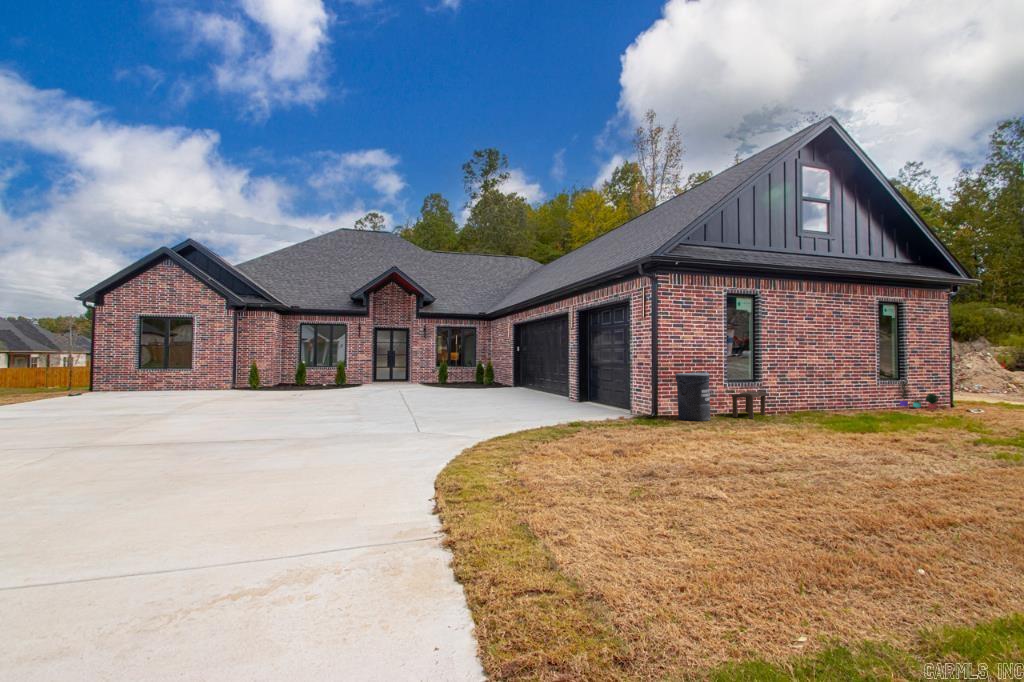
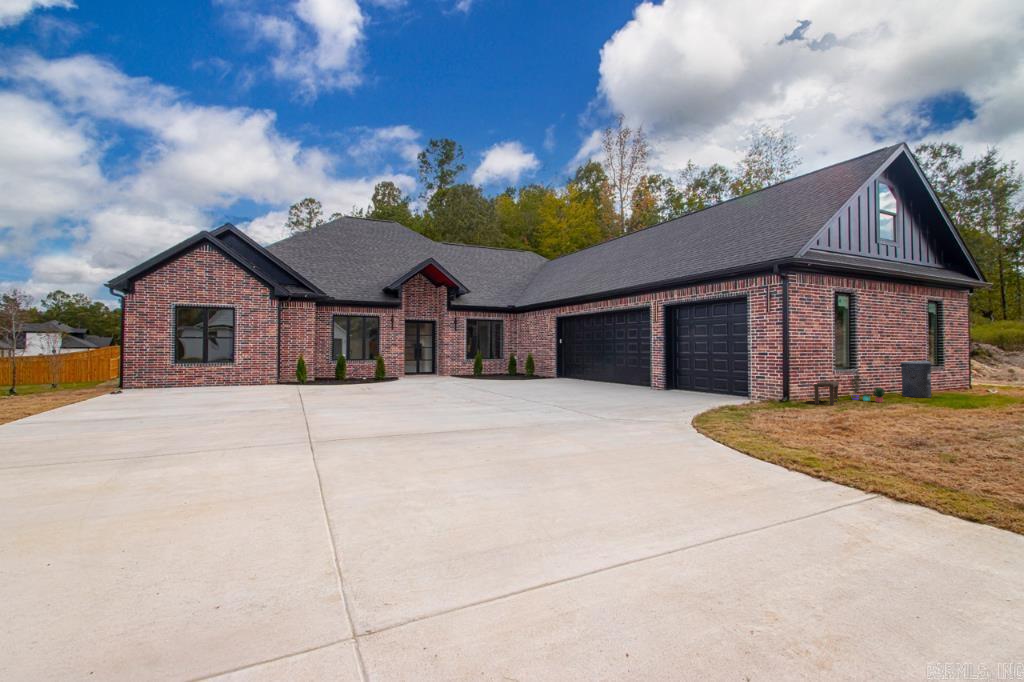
trash can: present [675,371,710,421] -> present [900,360,931,398]
potted plant: present [899,381,939,409] -> present [851,375,885,402]

